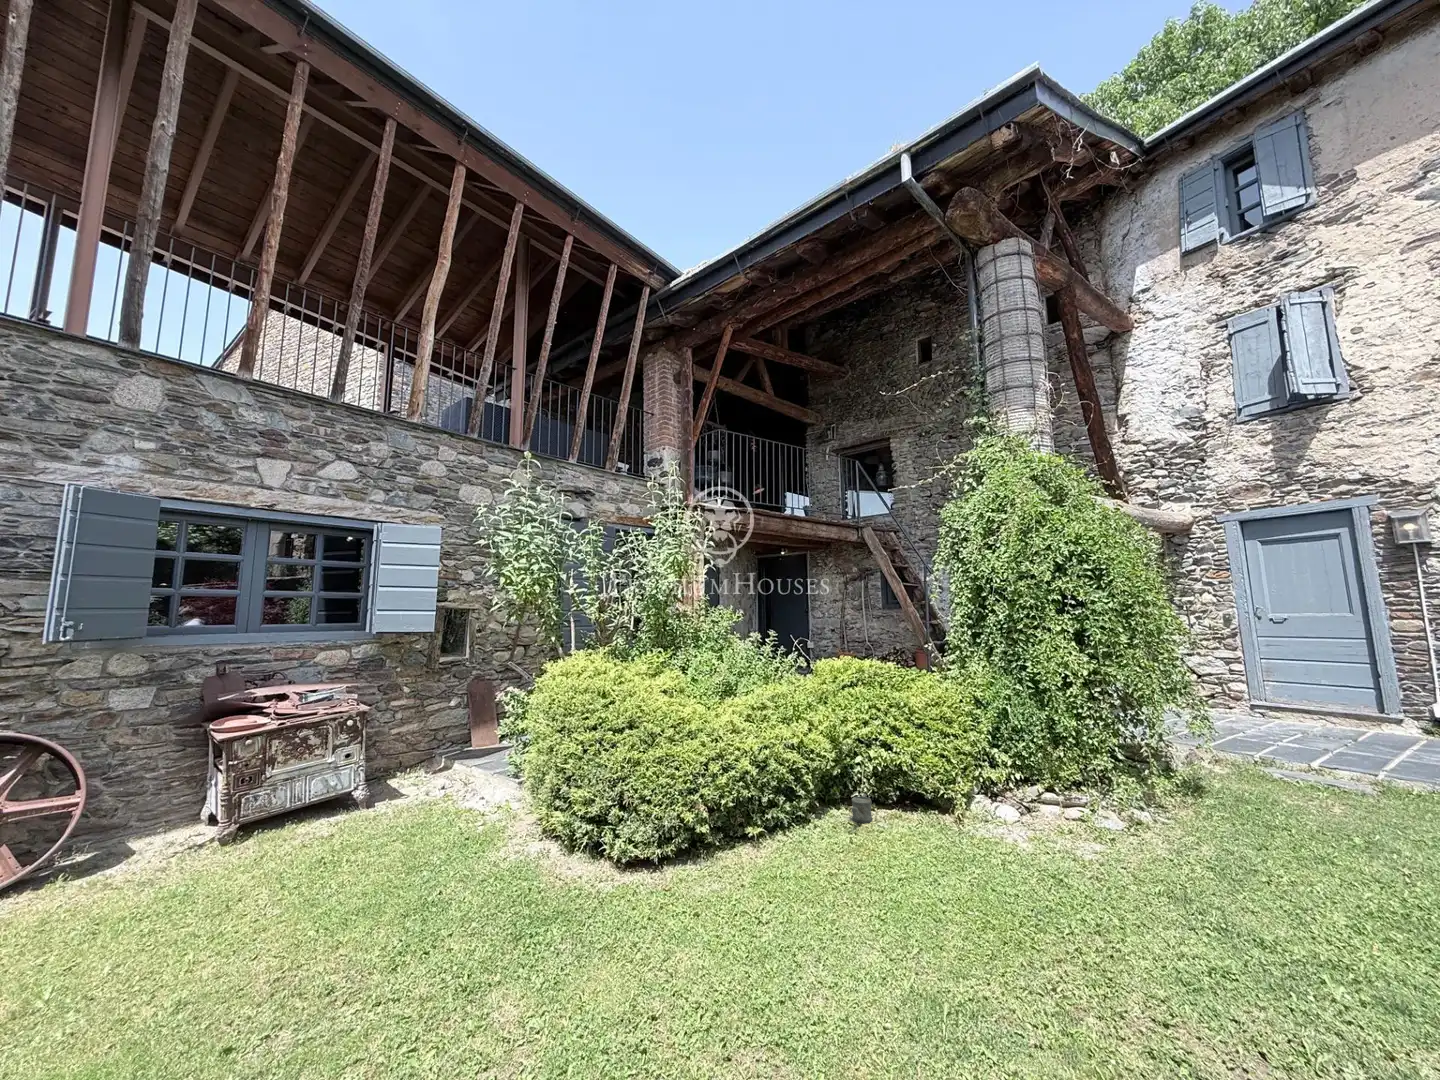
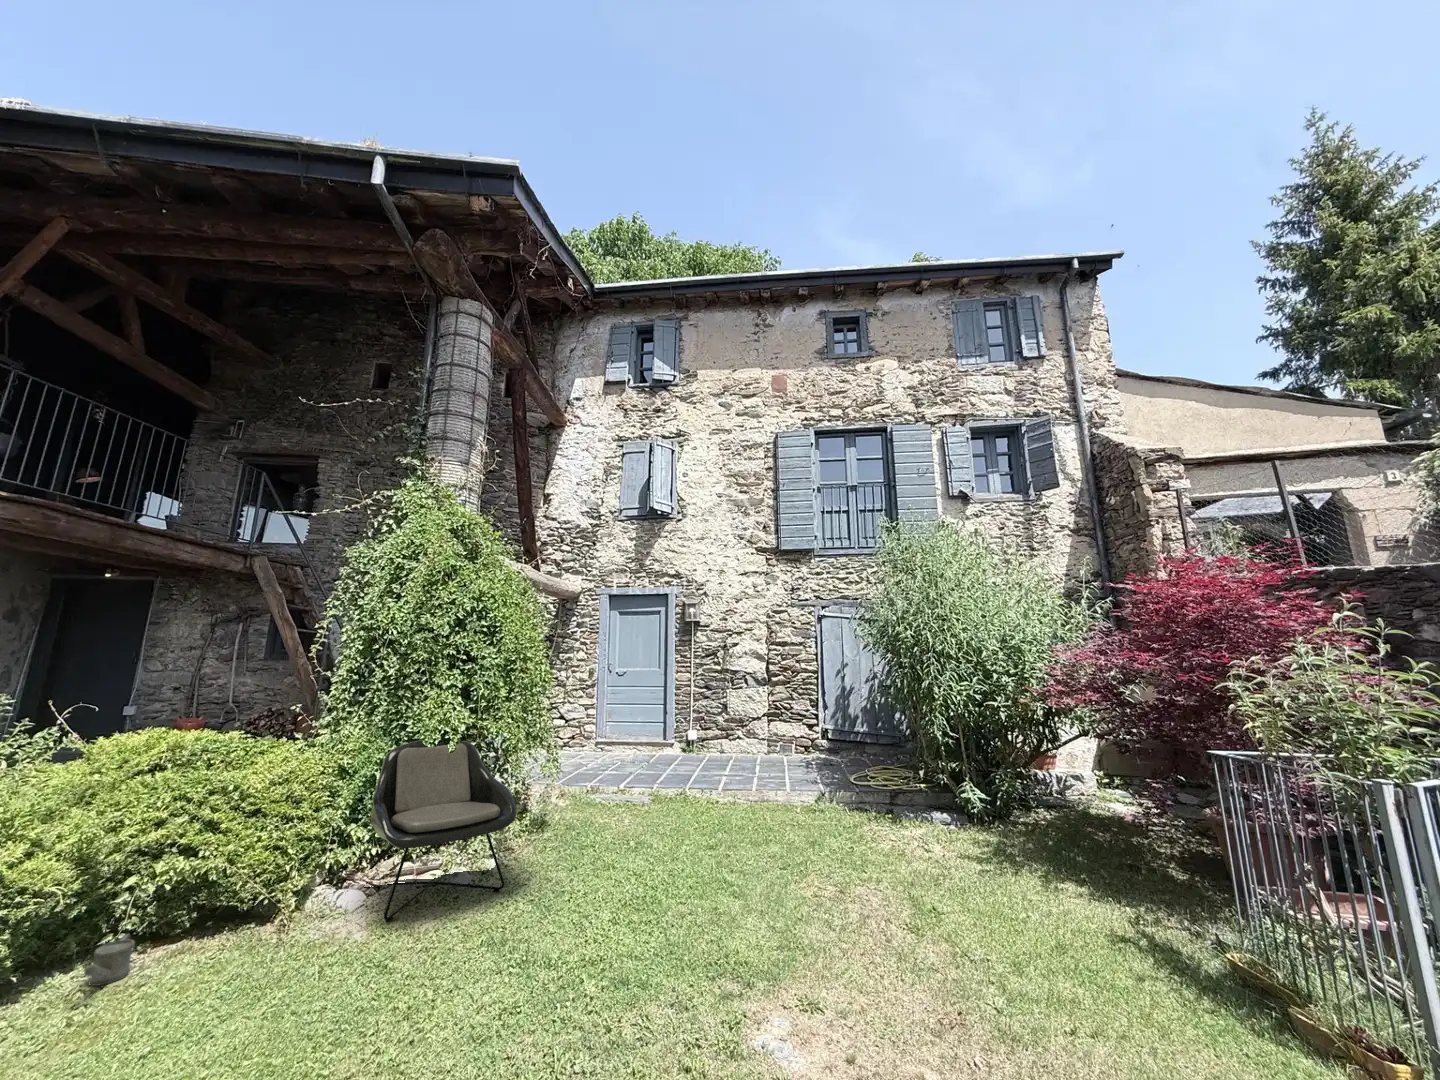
lounge chair: none [1012,681,1170,847] -> present [364,740,516,922]

